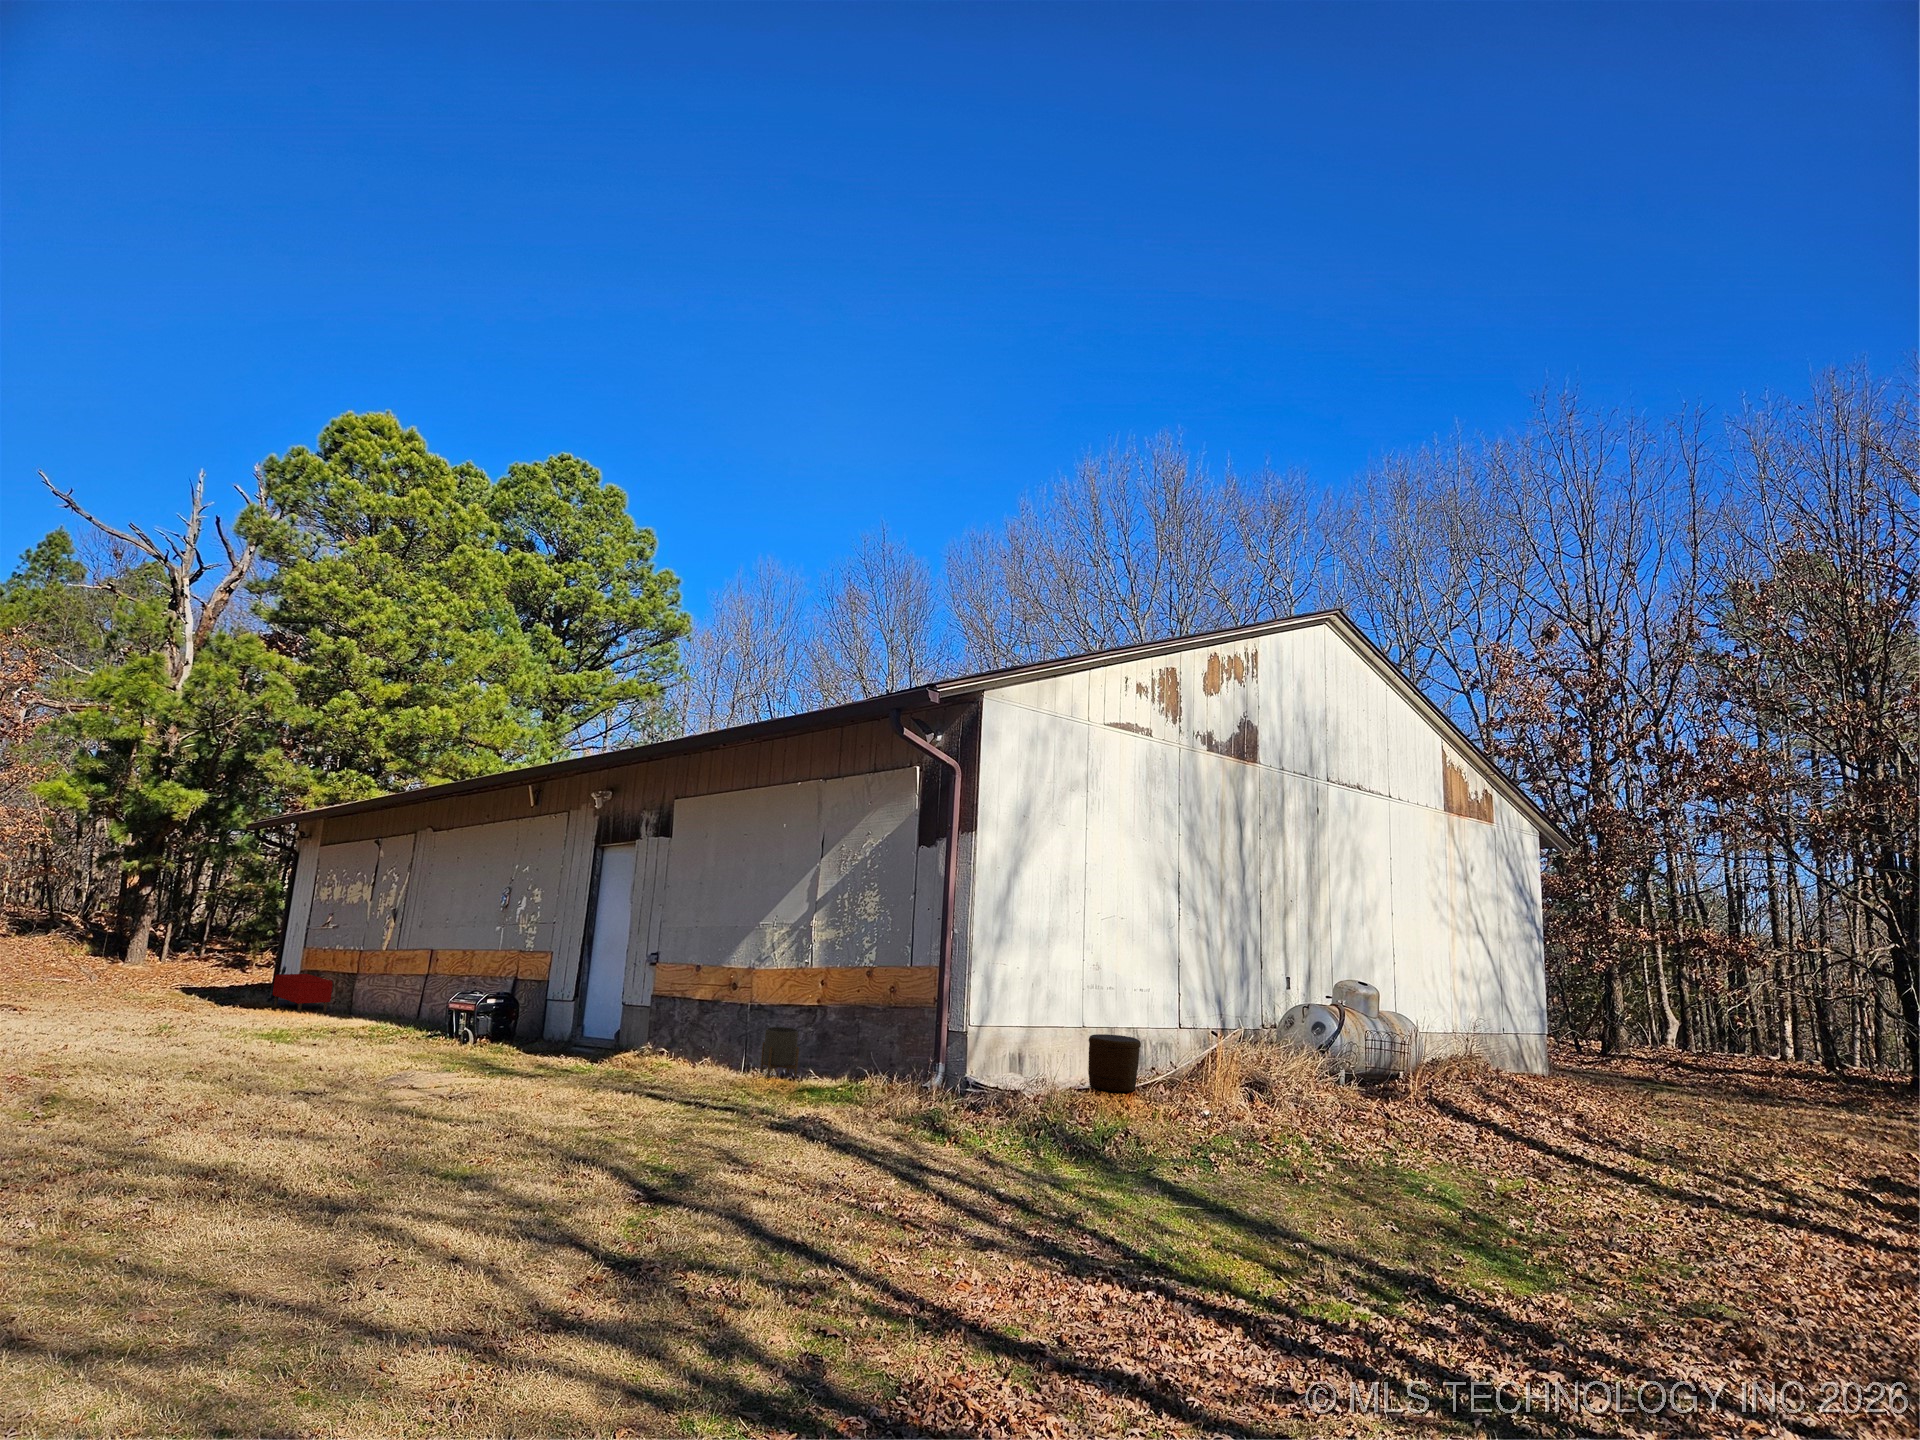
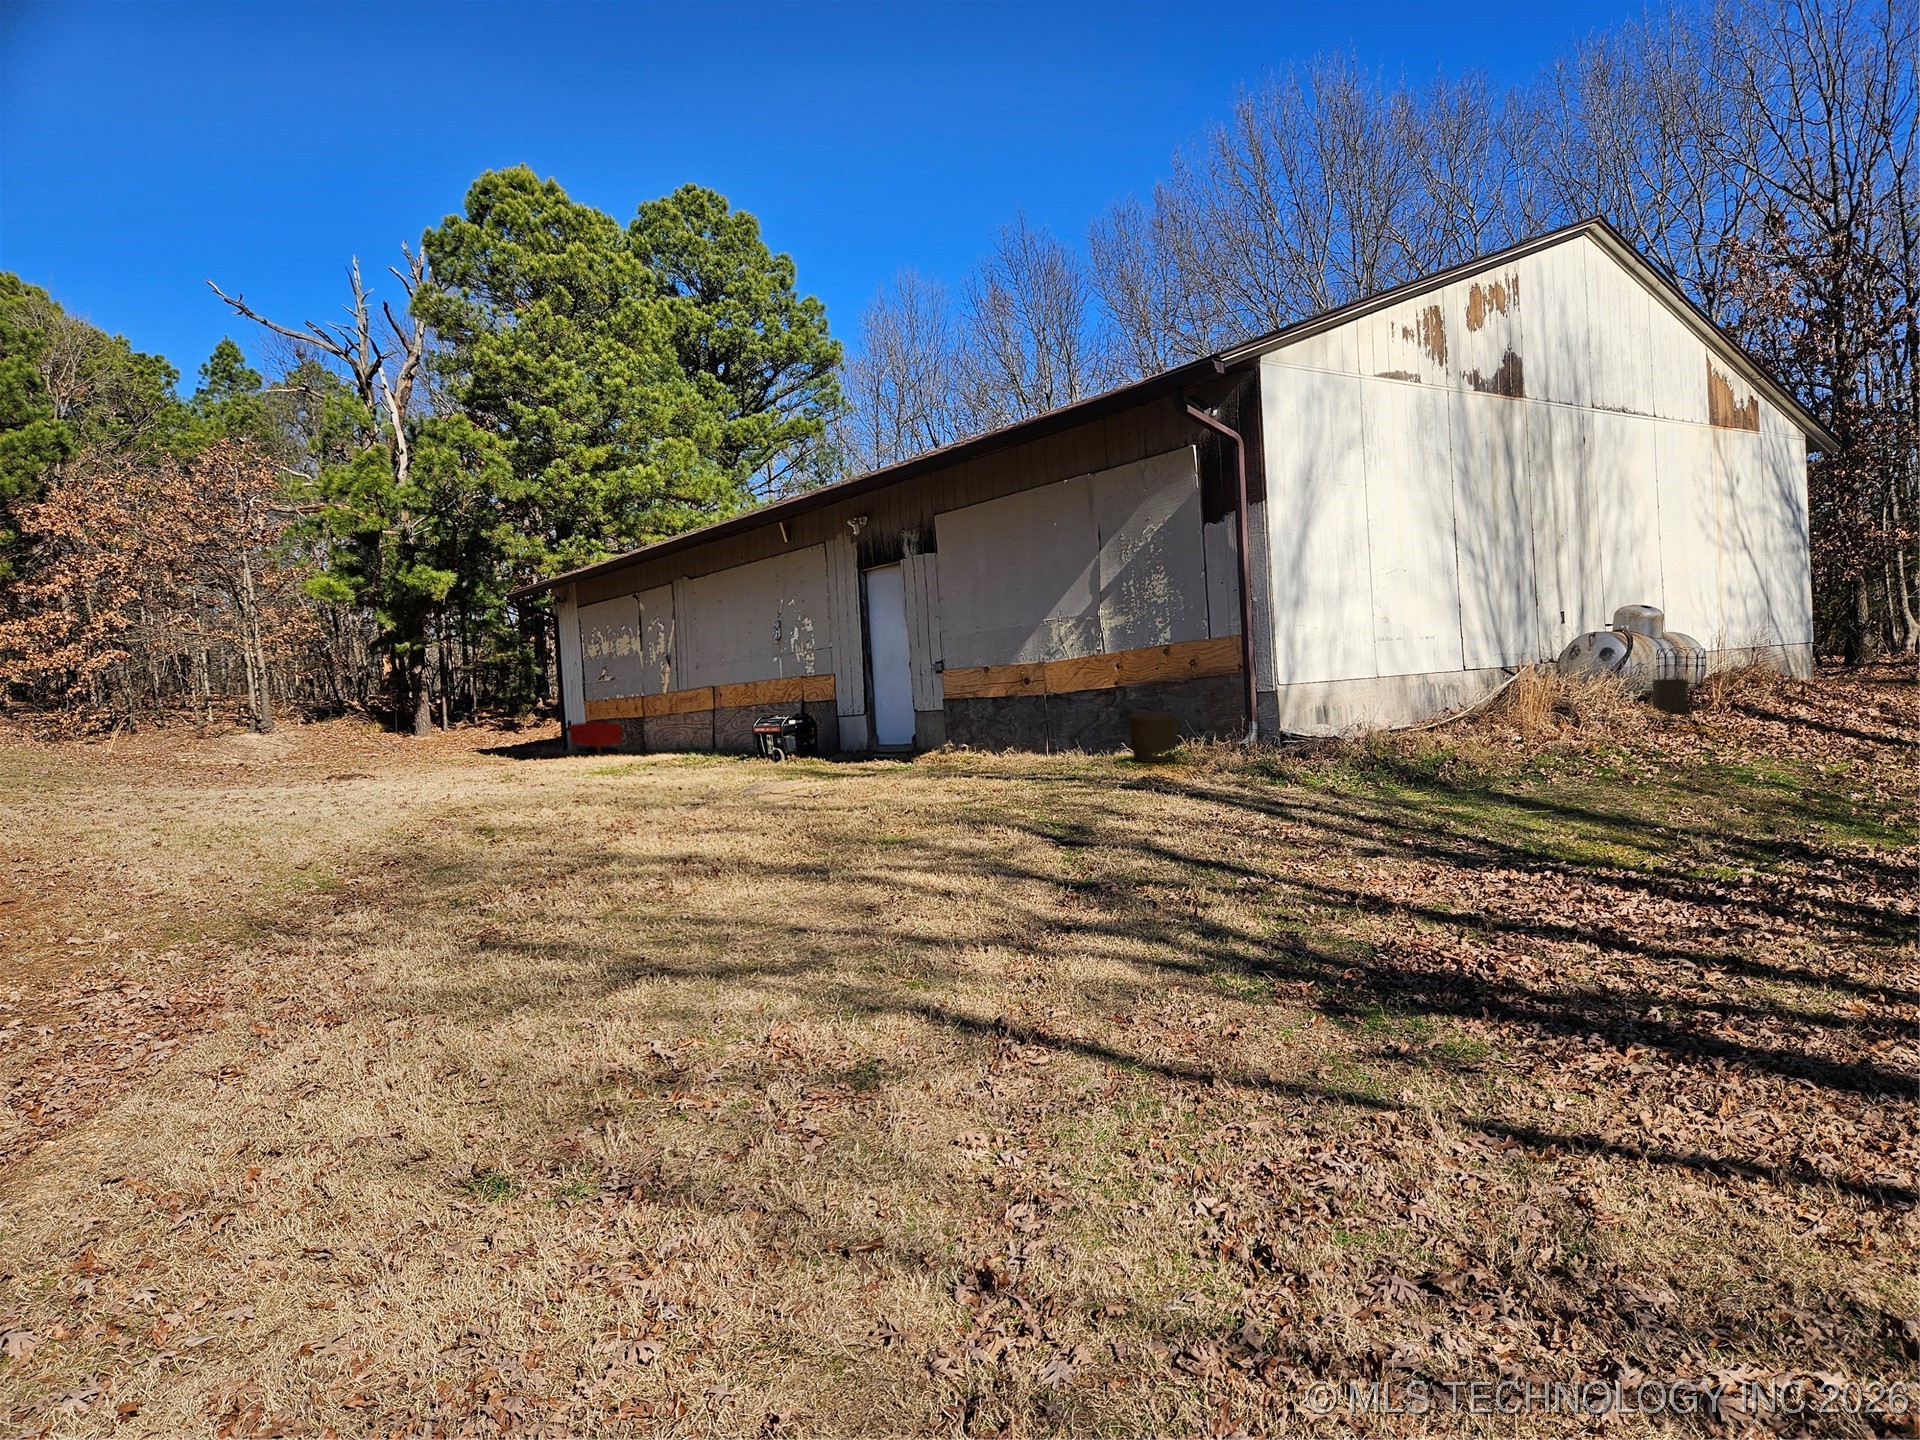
planter: present [760,1027,799,1078] -> present [1647,679,1693,725]
woven basket: present [1088,1034,1141,1092] -> present [1129,711,1177,762]

